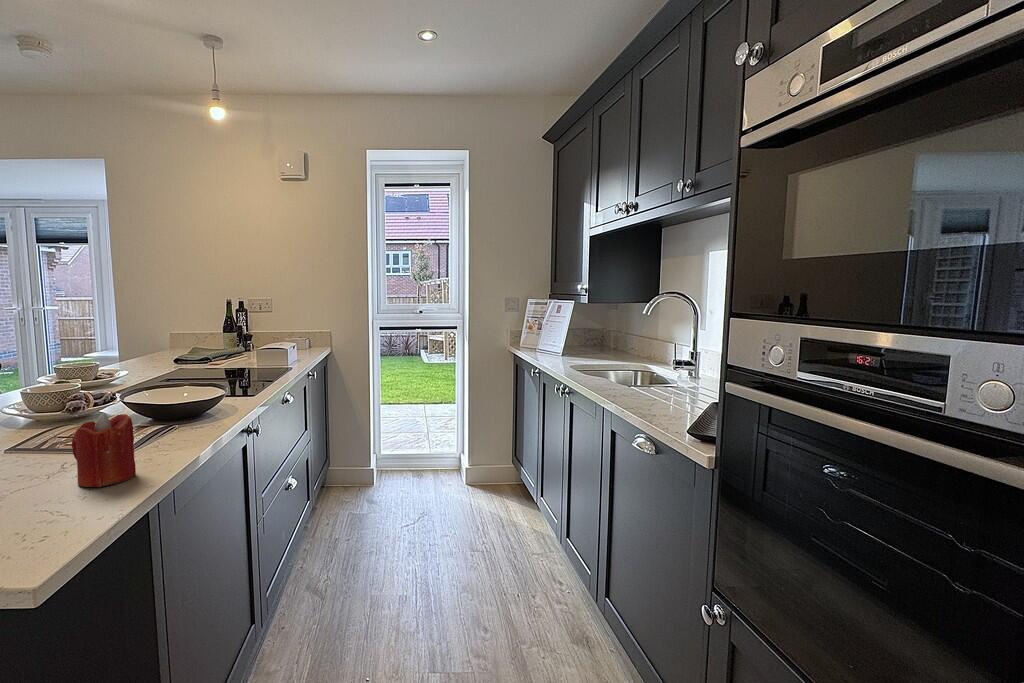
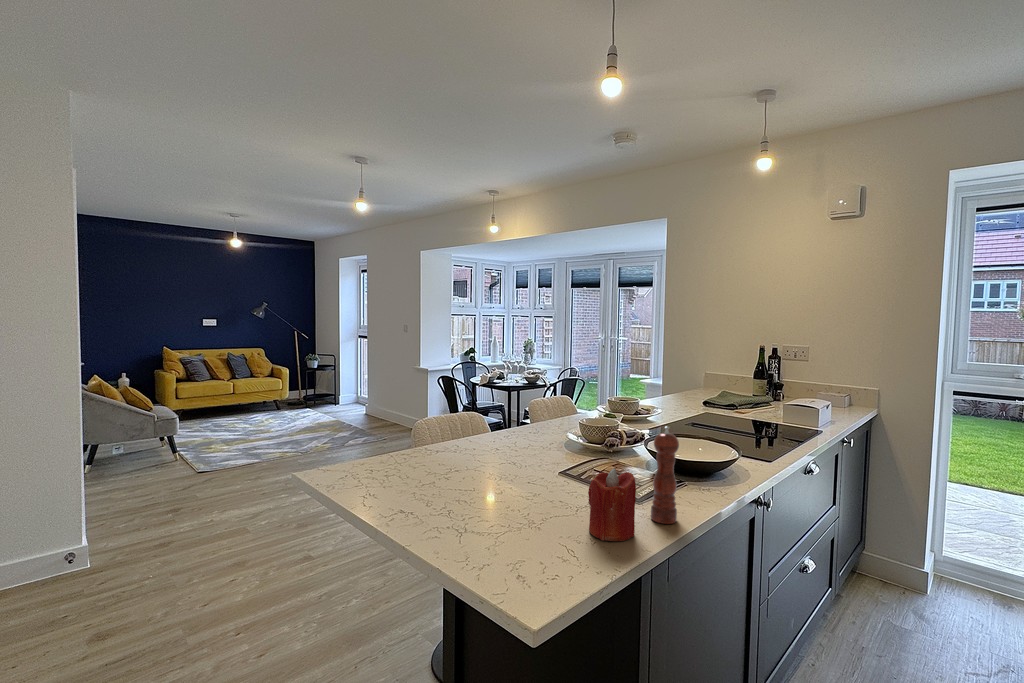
pepper mill: none [144,364,177,459] -> present [651,426,679,524]

